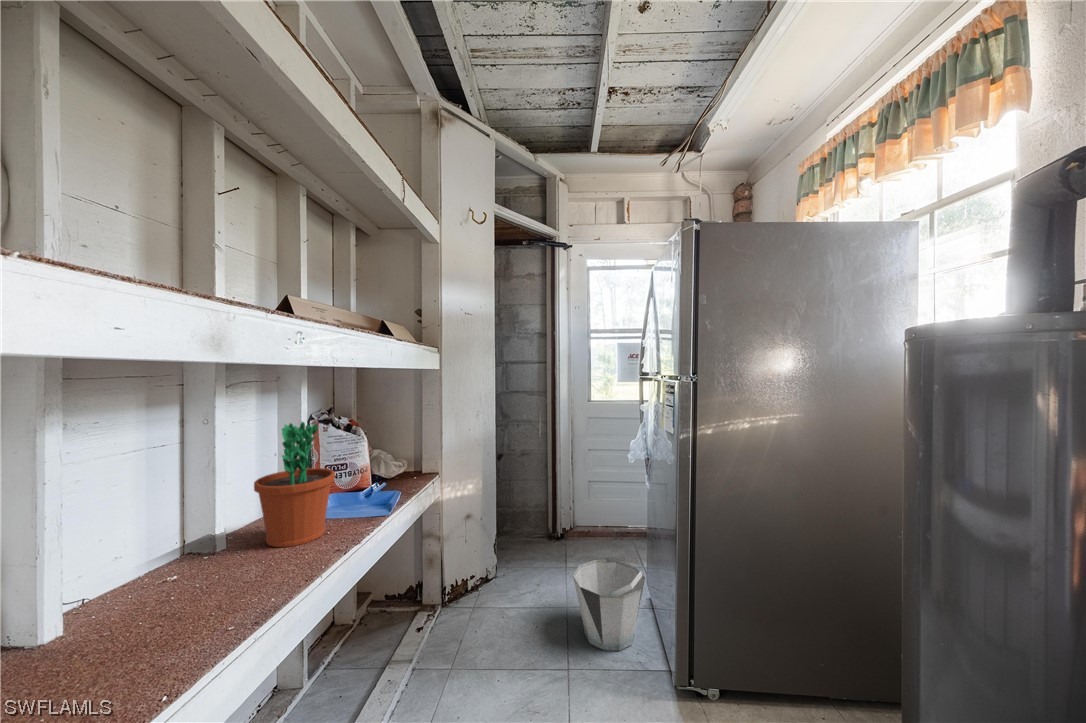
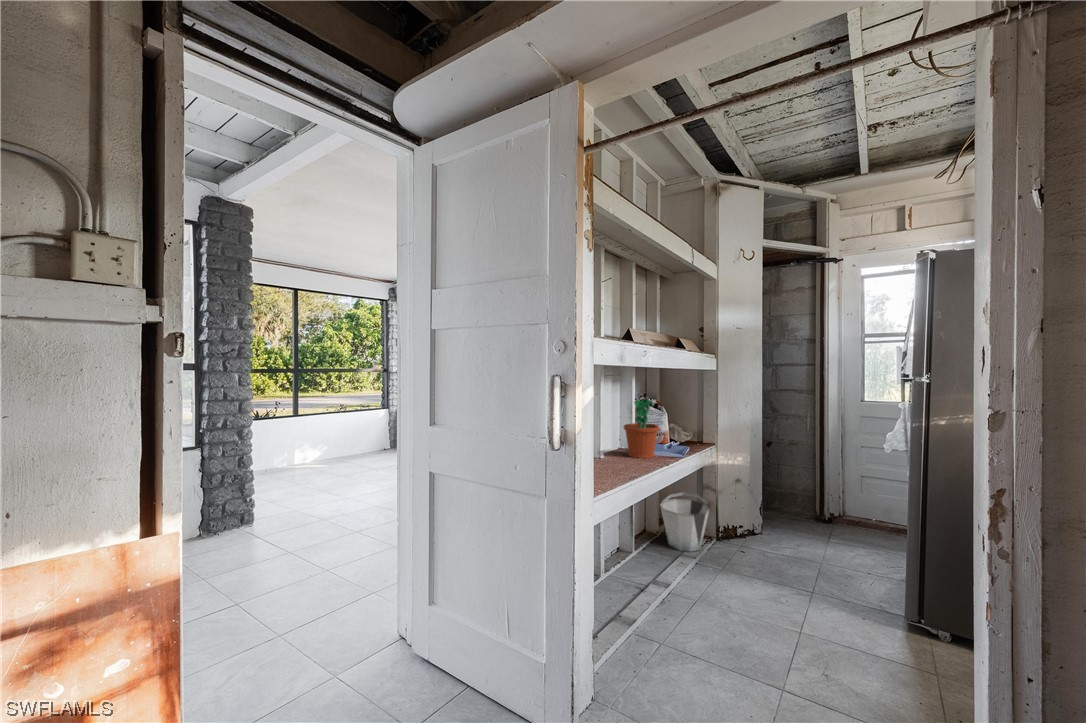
bucket: present [573,556,645,651] -> present [660,492,710,552]

